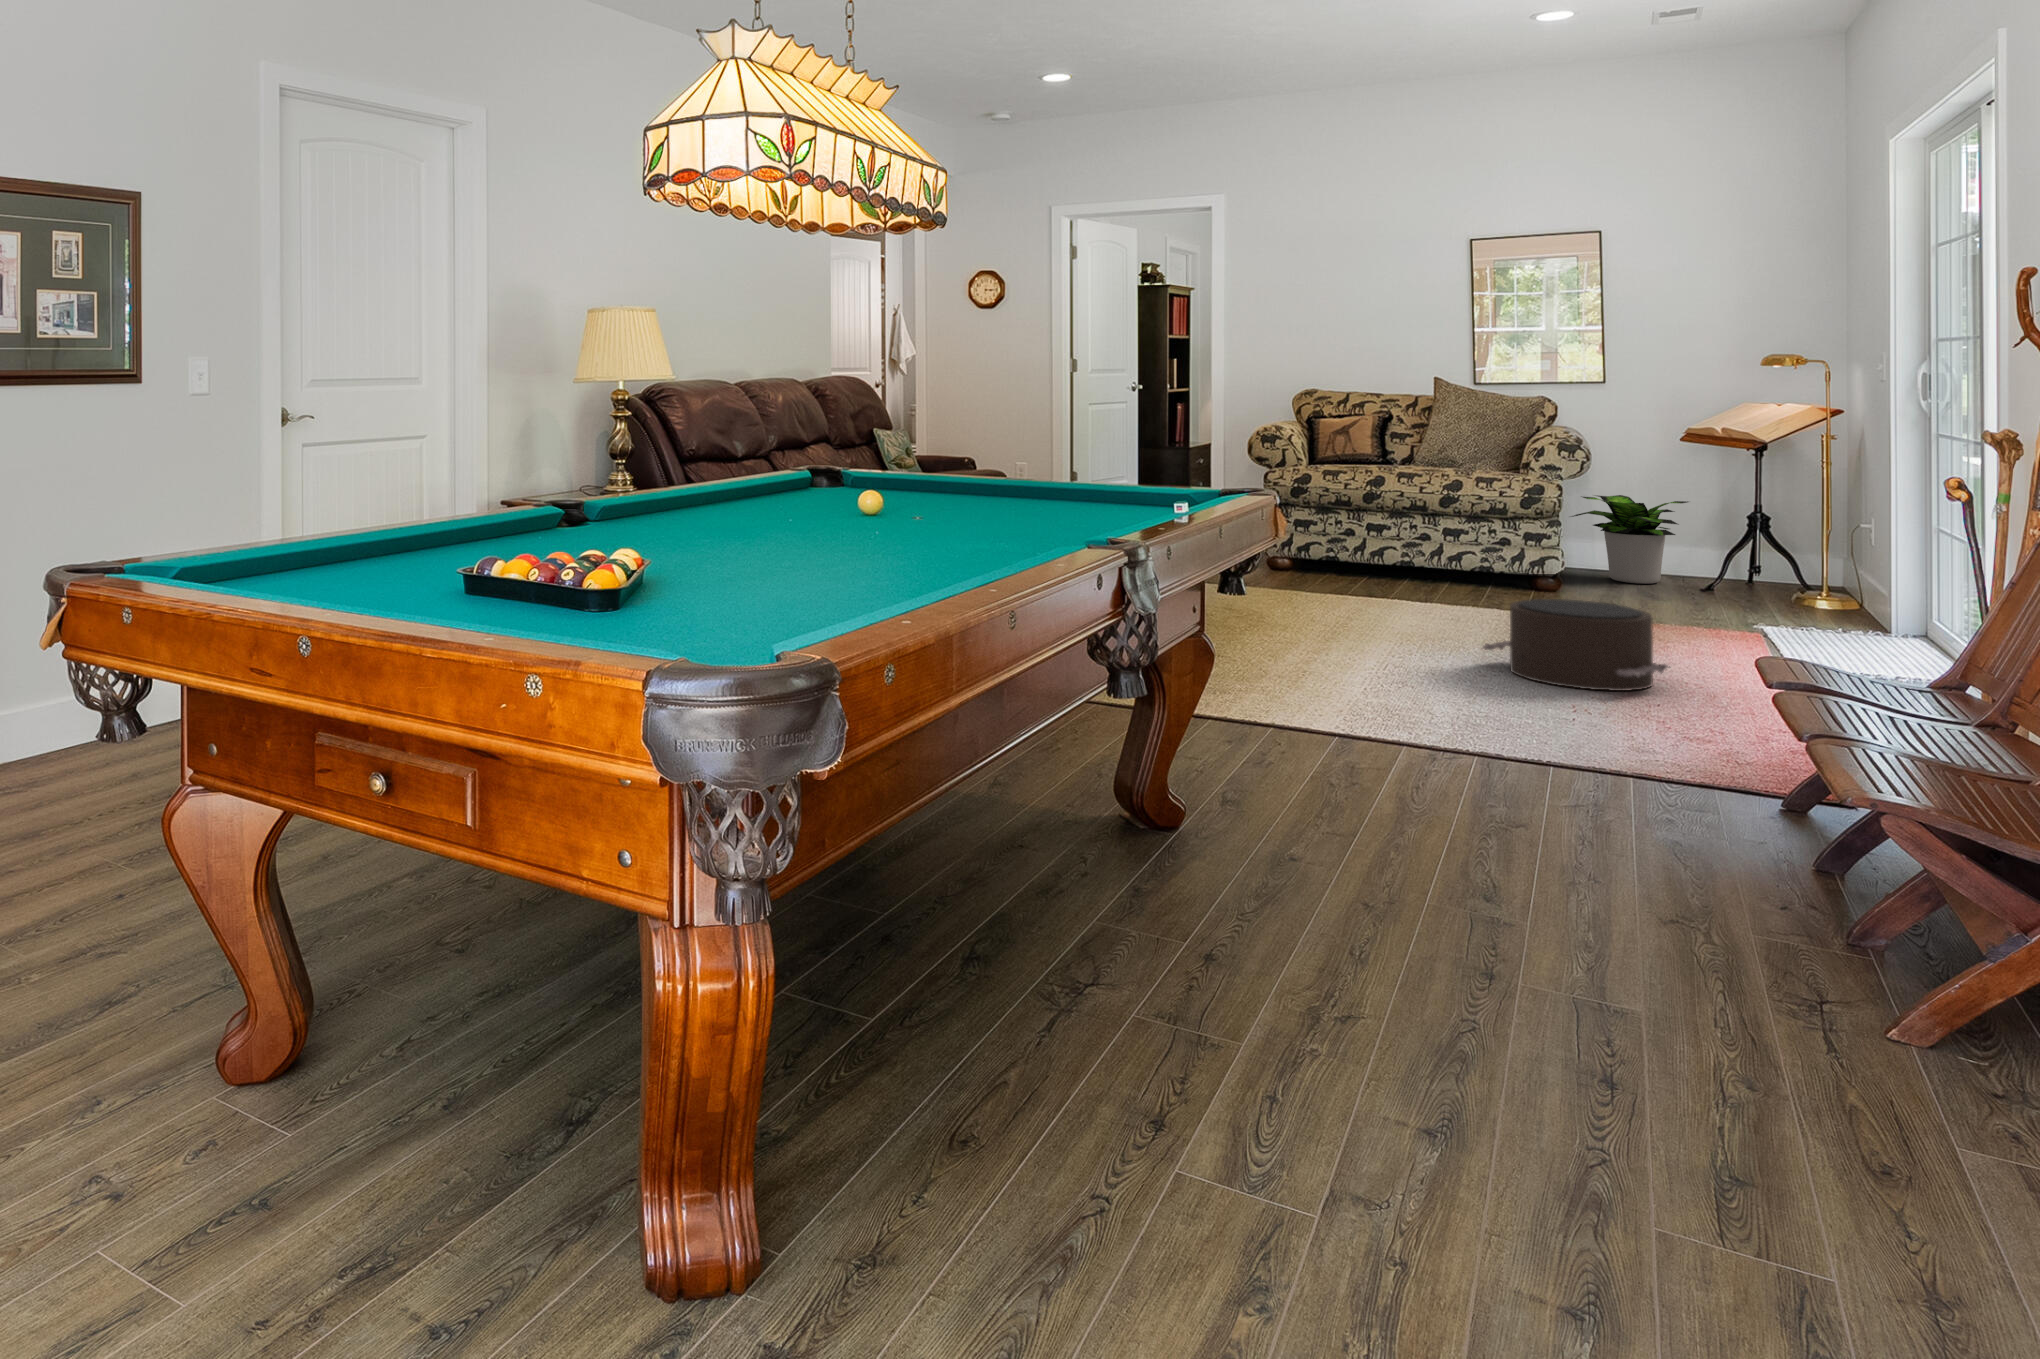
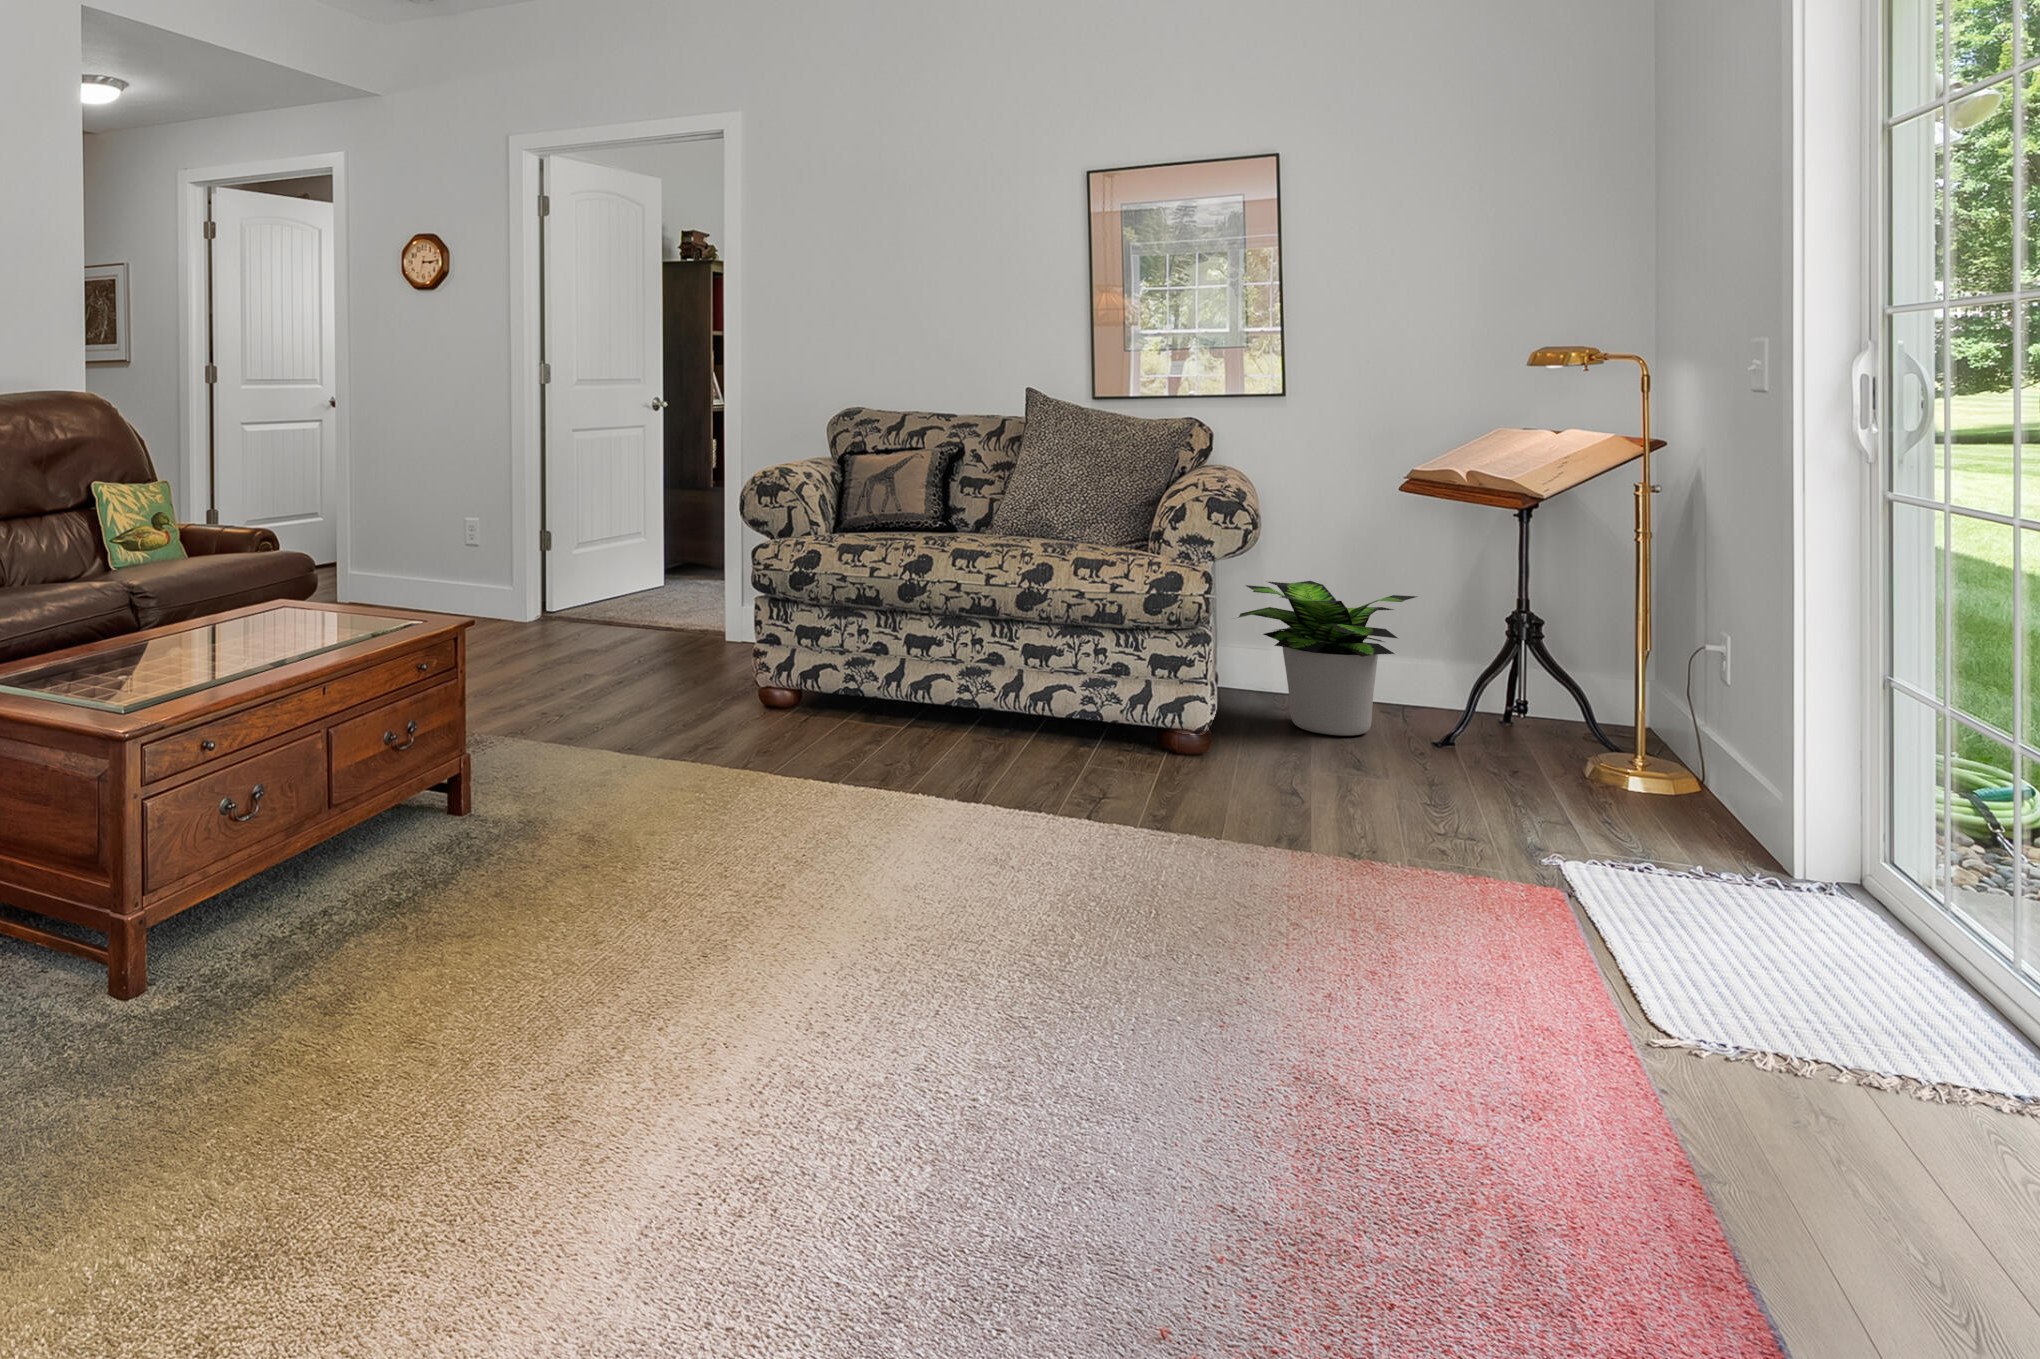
pouf: present [1483,599,1670,691] -> none [933,887,1339,1174]

